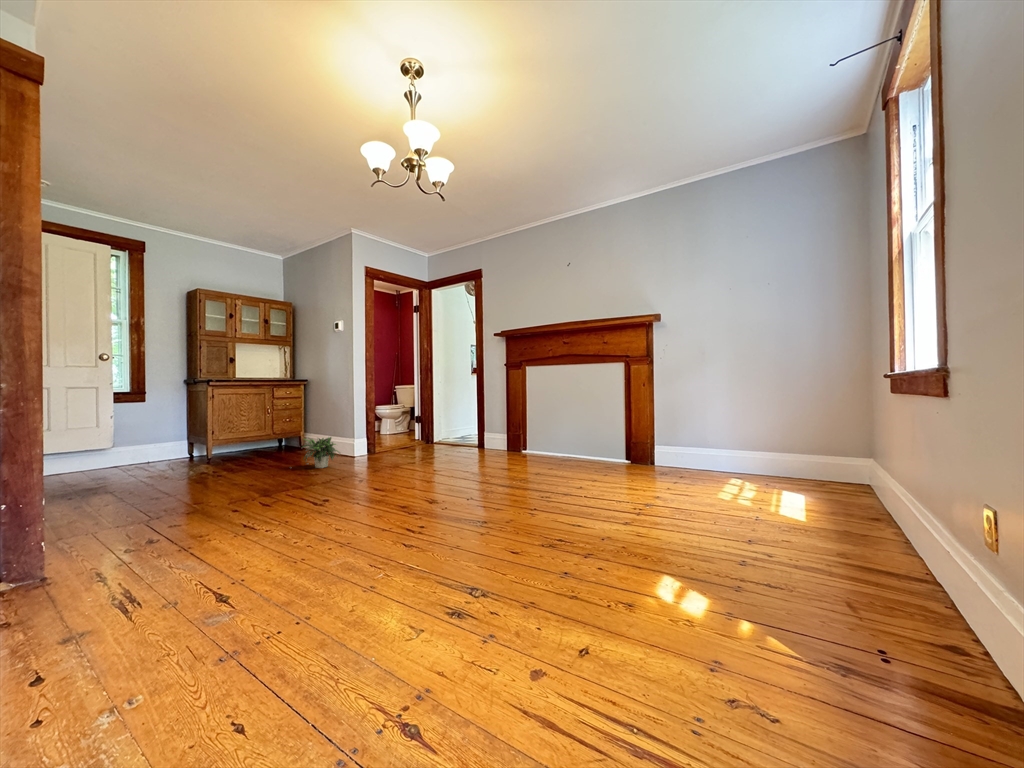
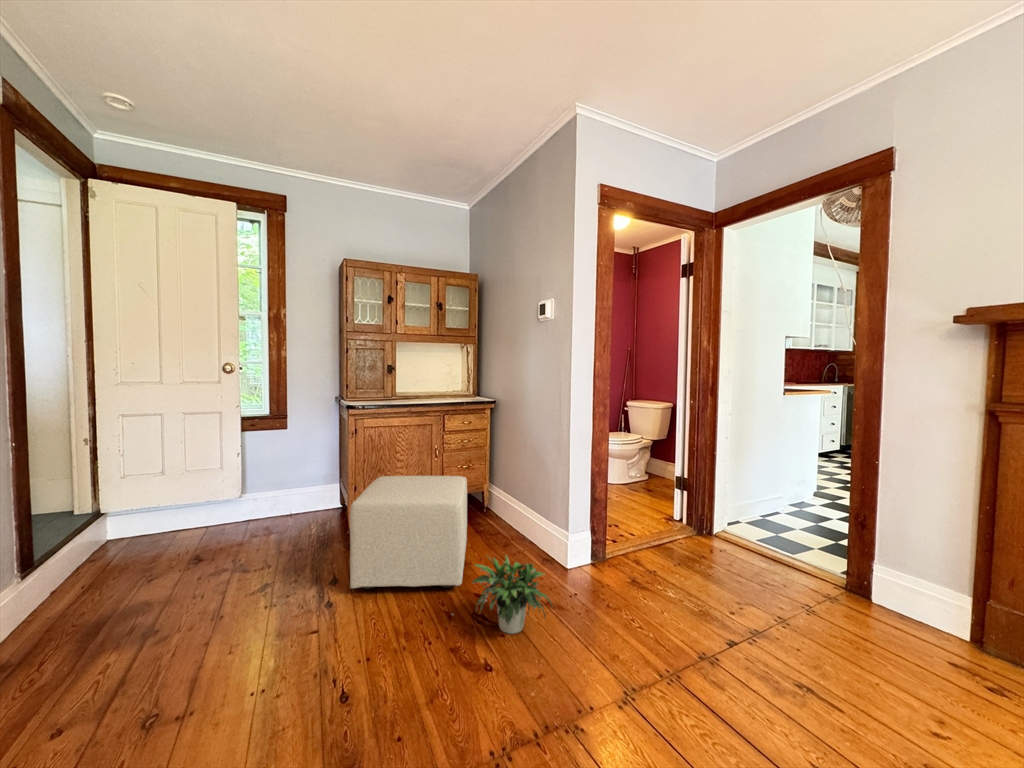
ottoman: none [227,416,294,469] -> present [350,476,467,589]

